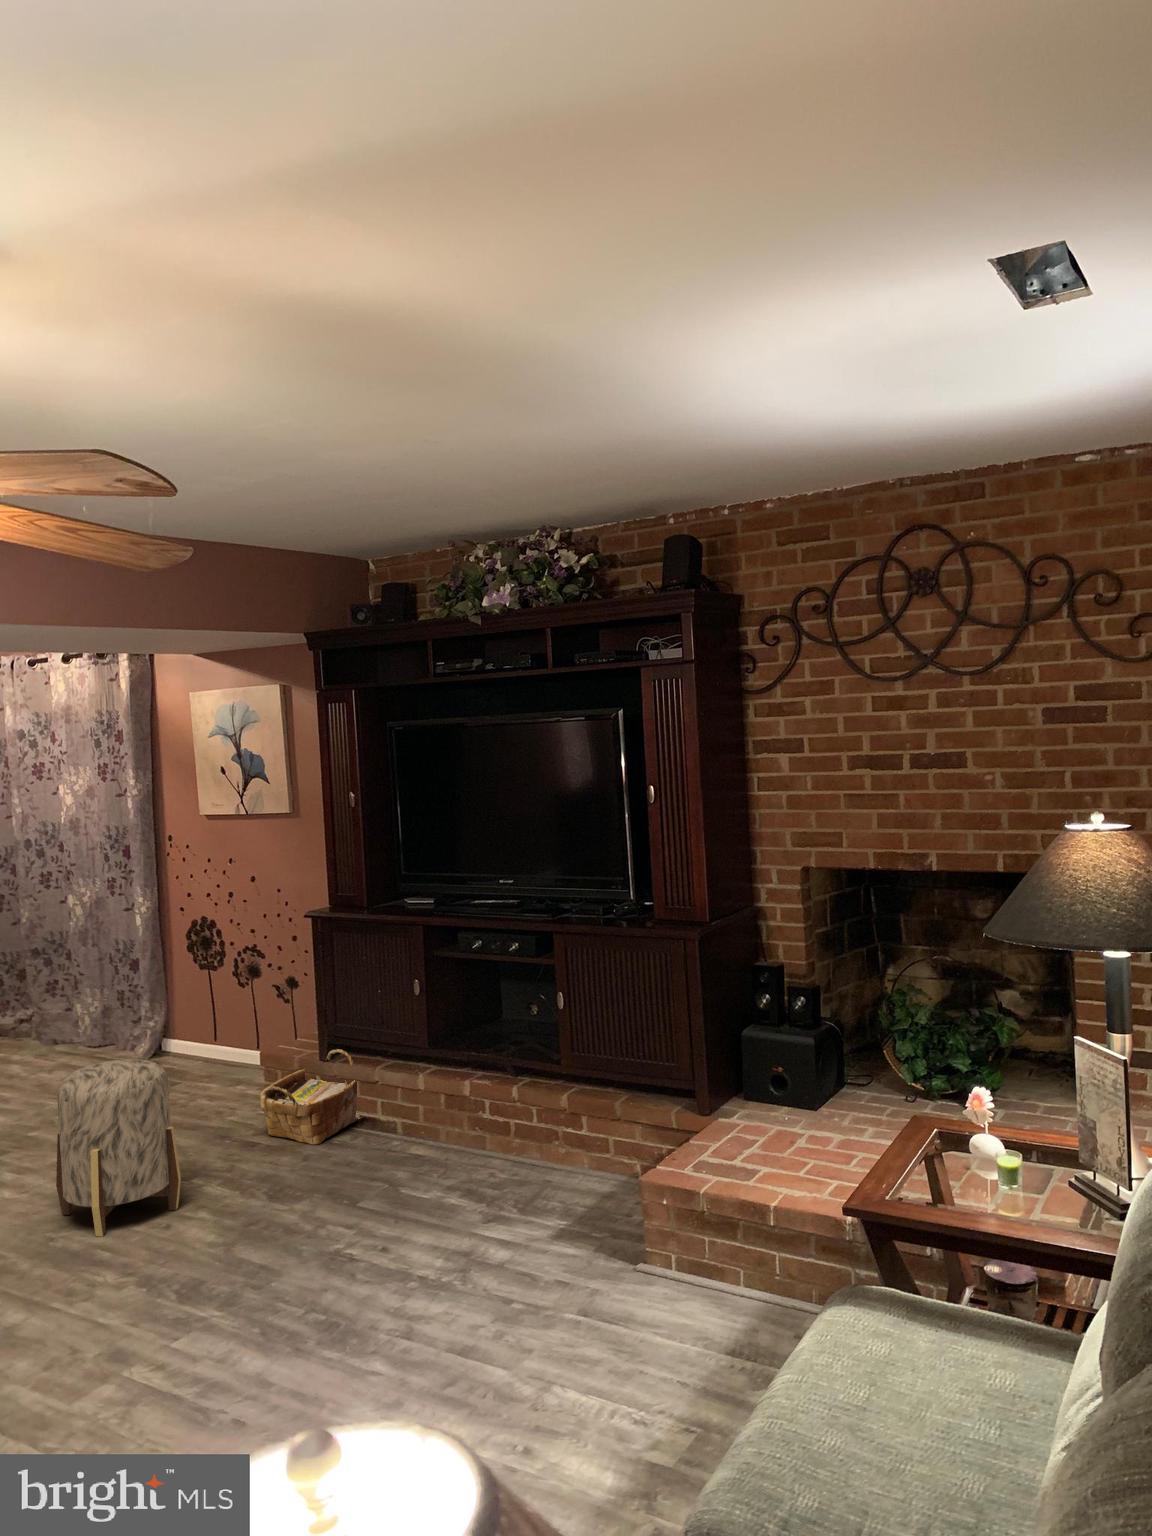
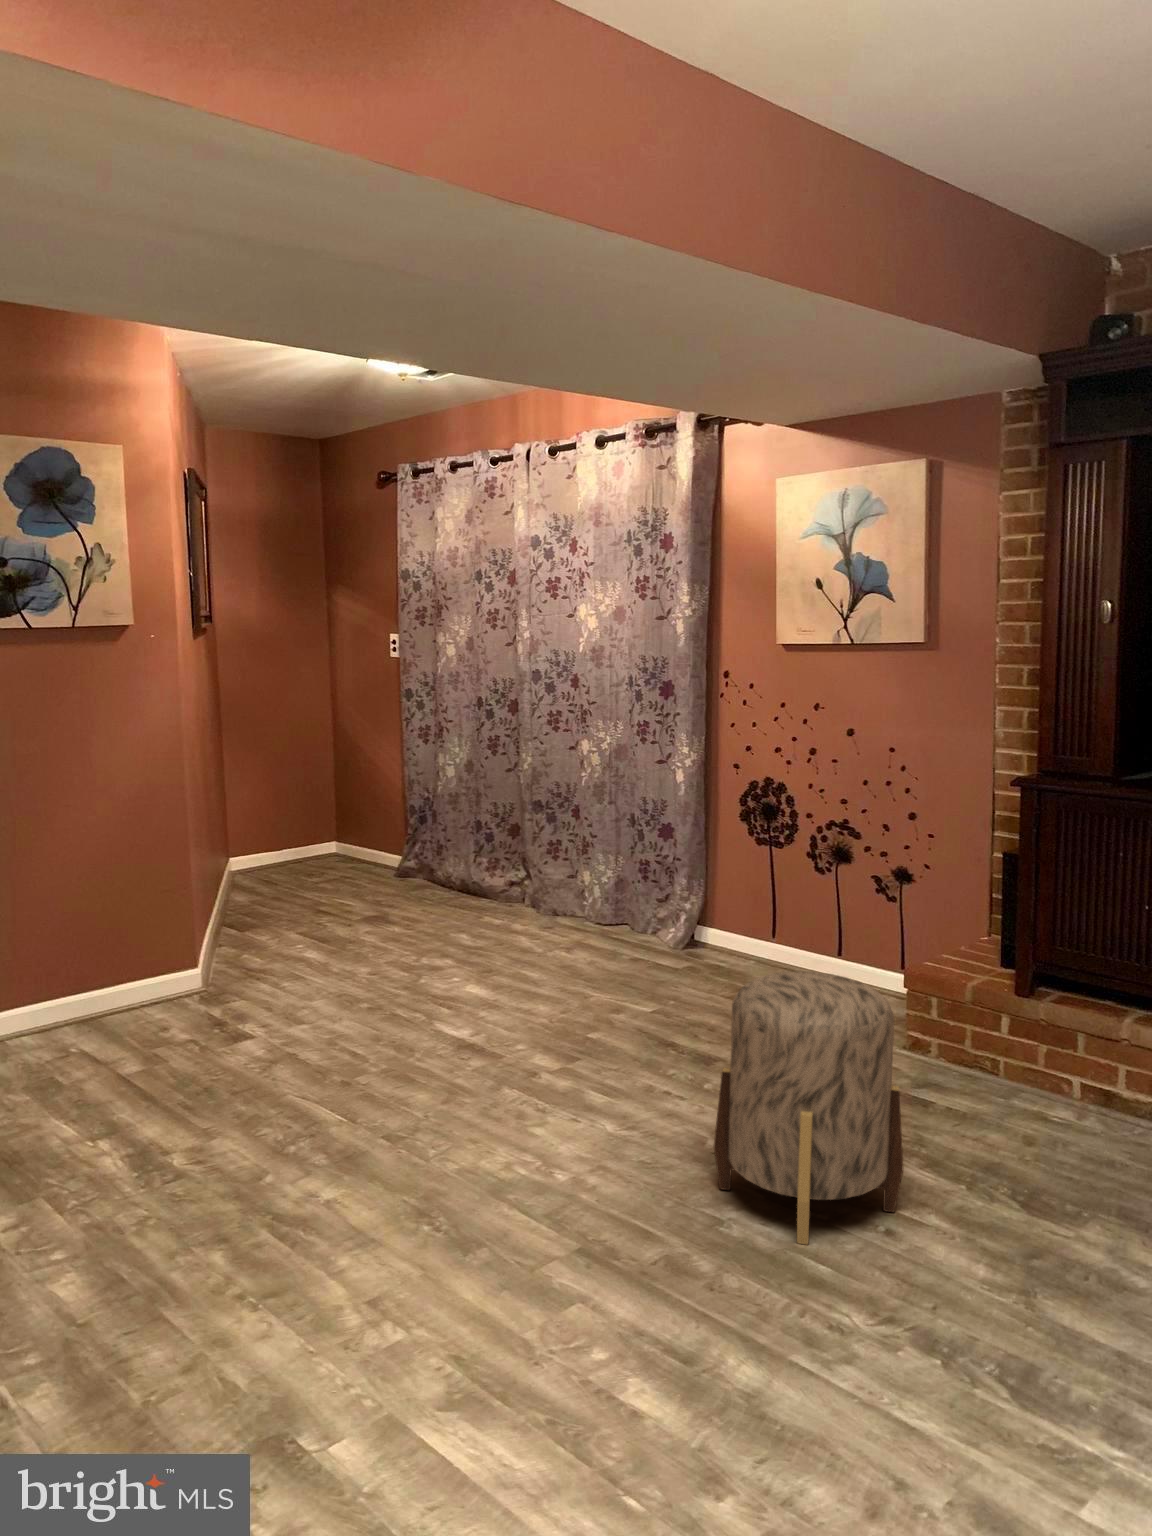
woven basket: present [260,1049,358,1145] -> none [934,981,1079,1121]

